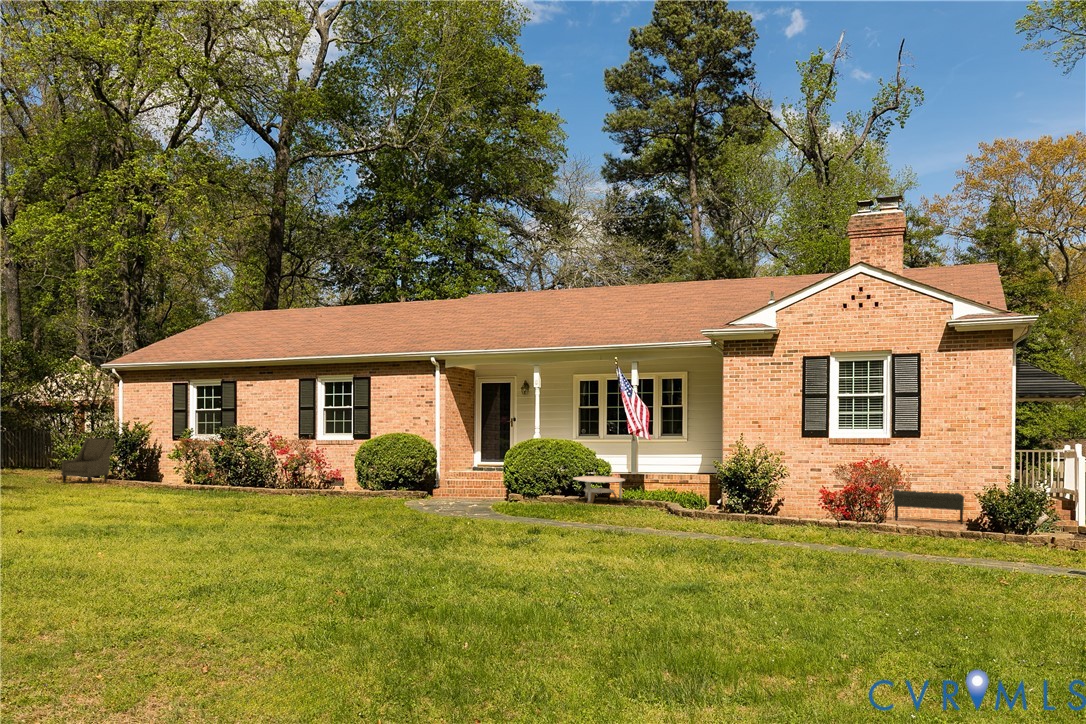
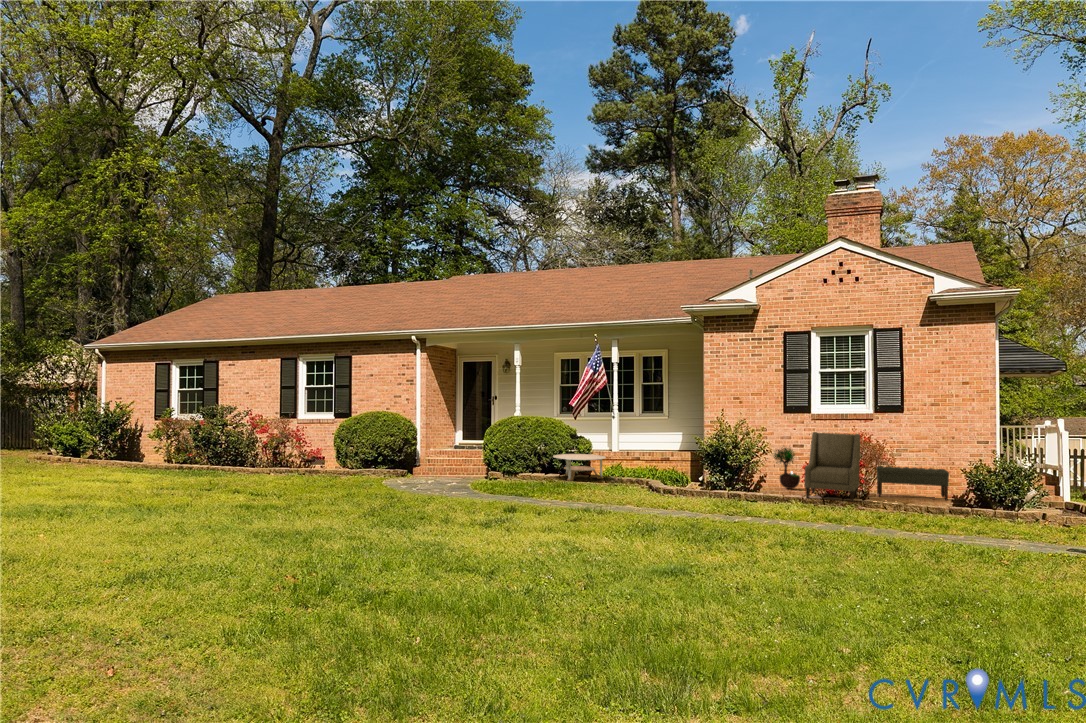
chair: present [62,438,114,483] -> present [804,432,861,502]
potted tree: none [788,466,818,512] -> present [774,448,800,489]

